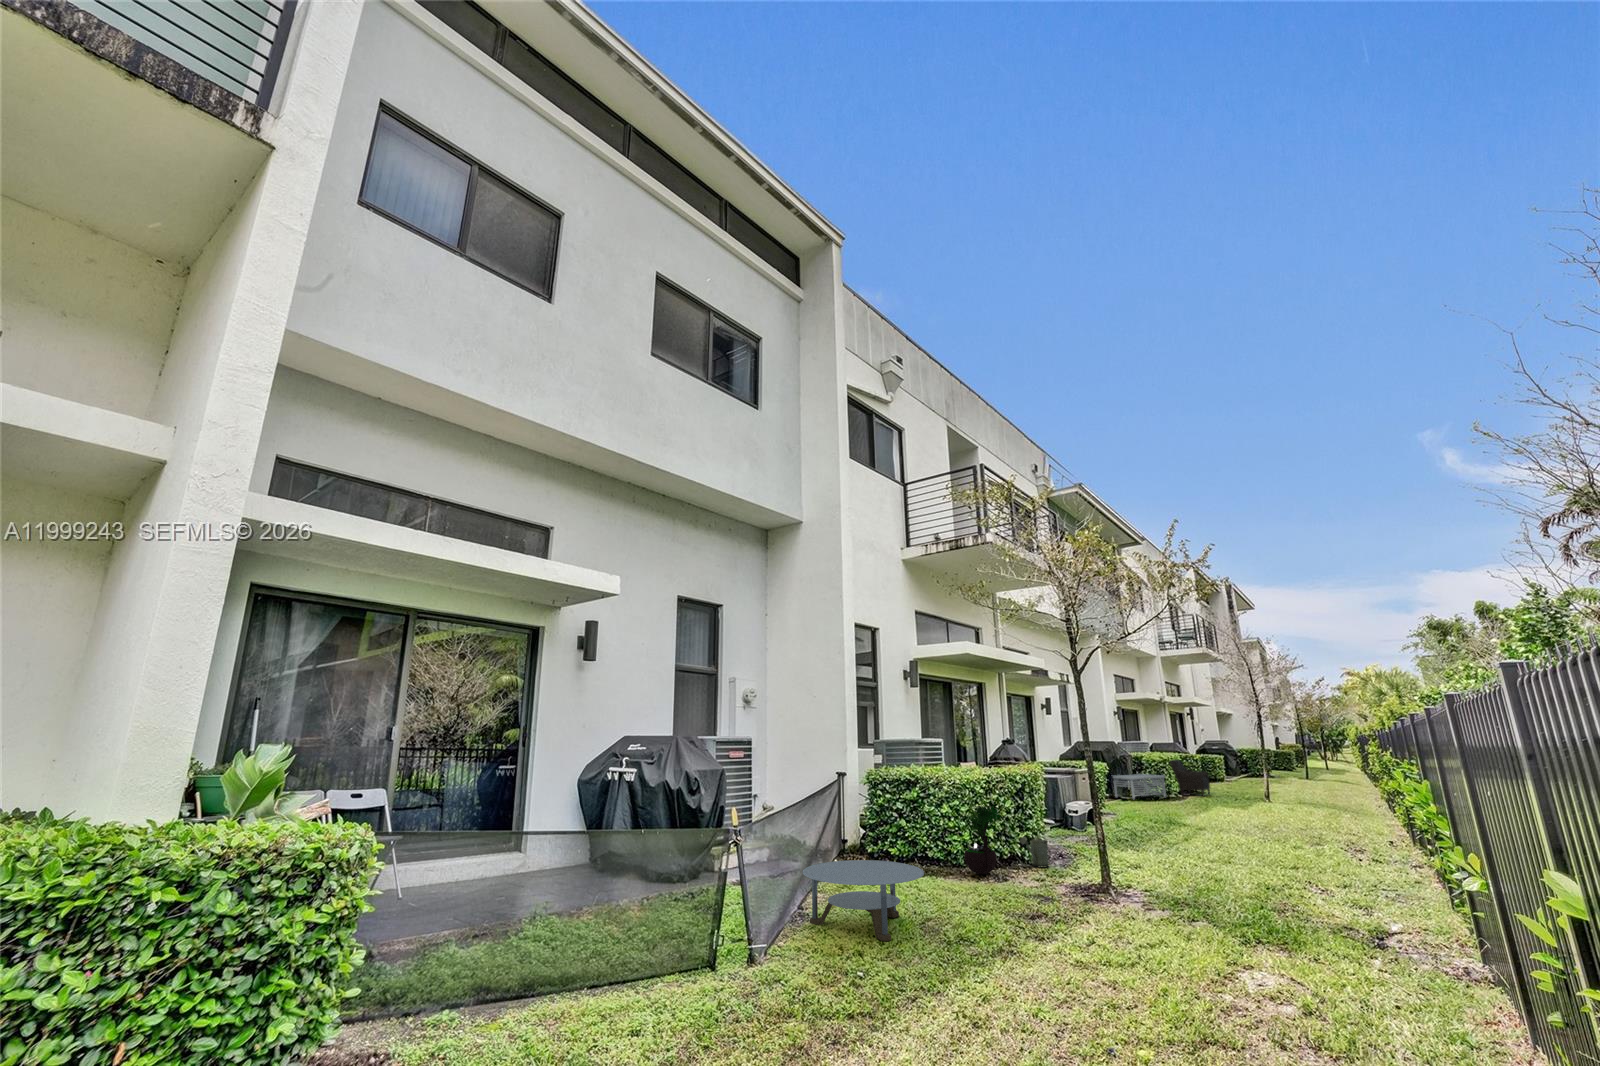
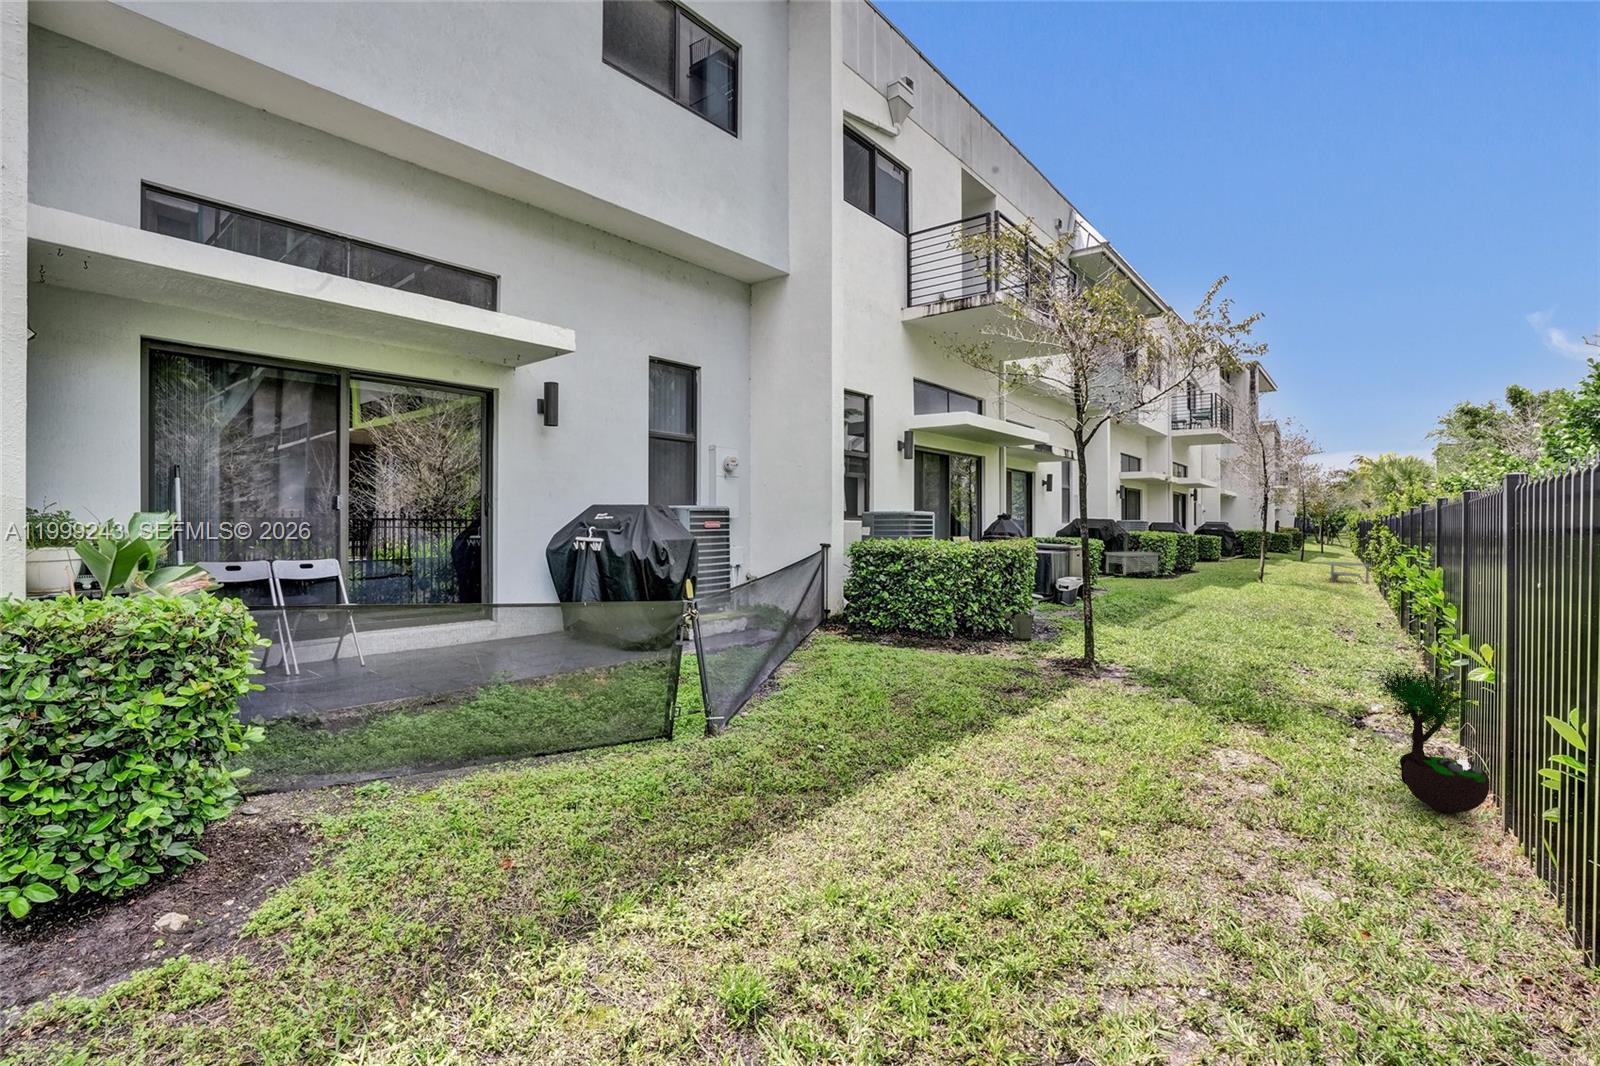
chair: present [1169,759,1210,796] -> none [1166,538,1203,574]
potted tree: present [965,803,999,874] -> present [1377,656,1490,813]
round table: present [803,860,924,941] -> present [1319,562,1371,584]

